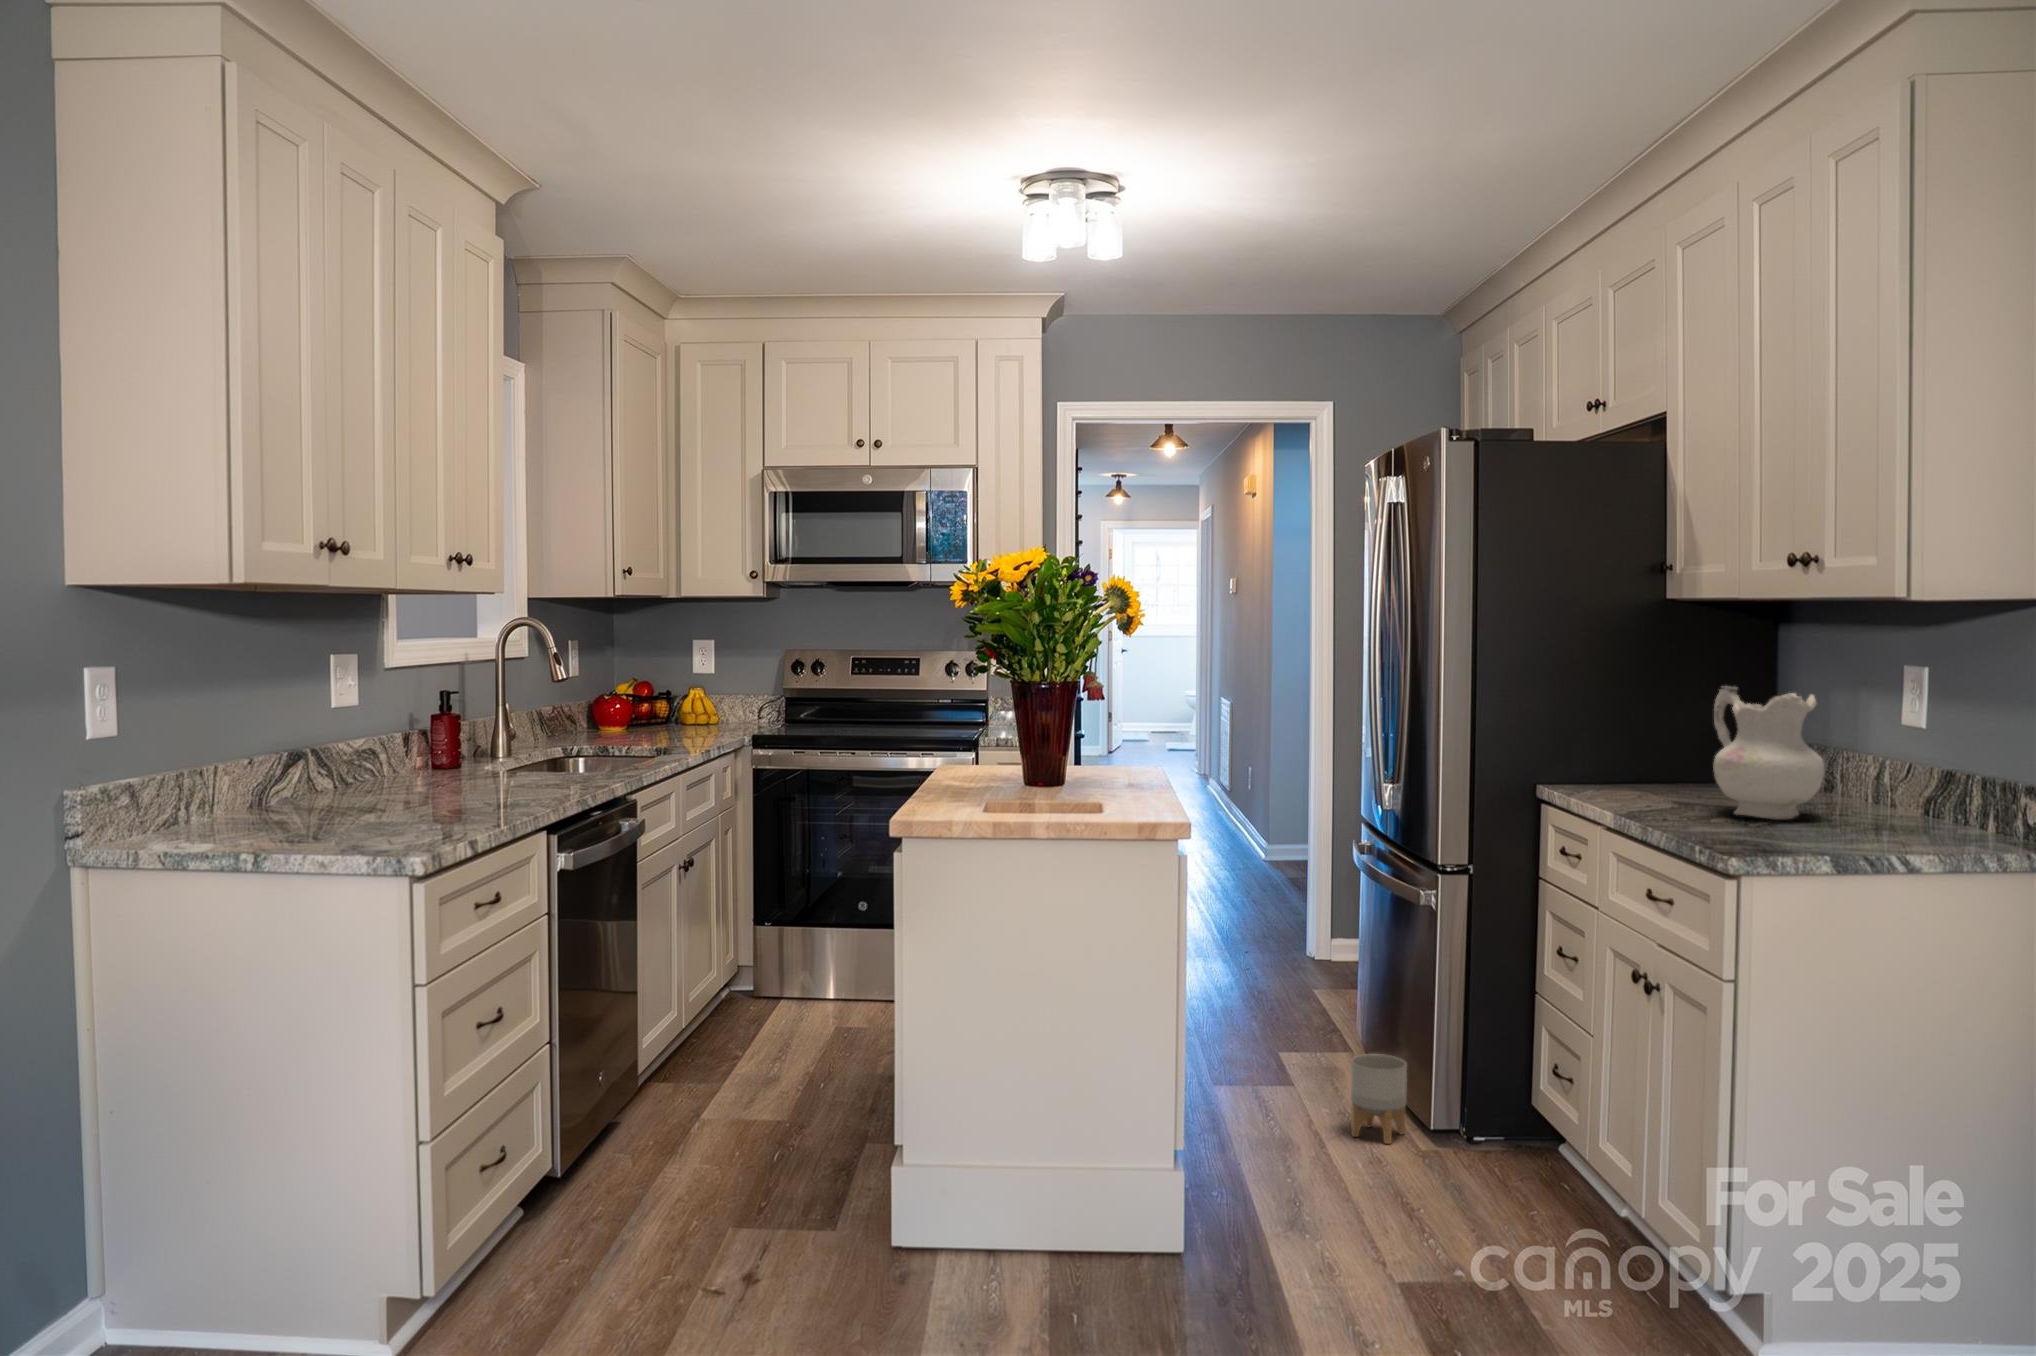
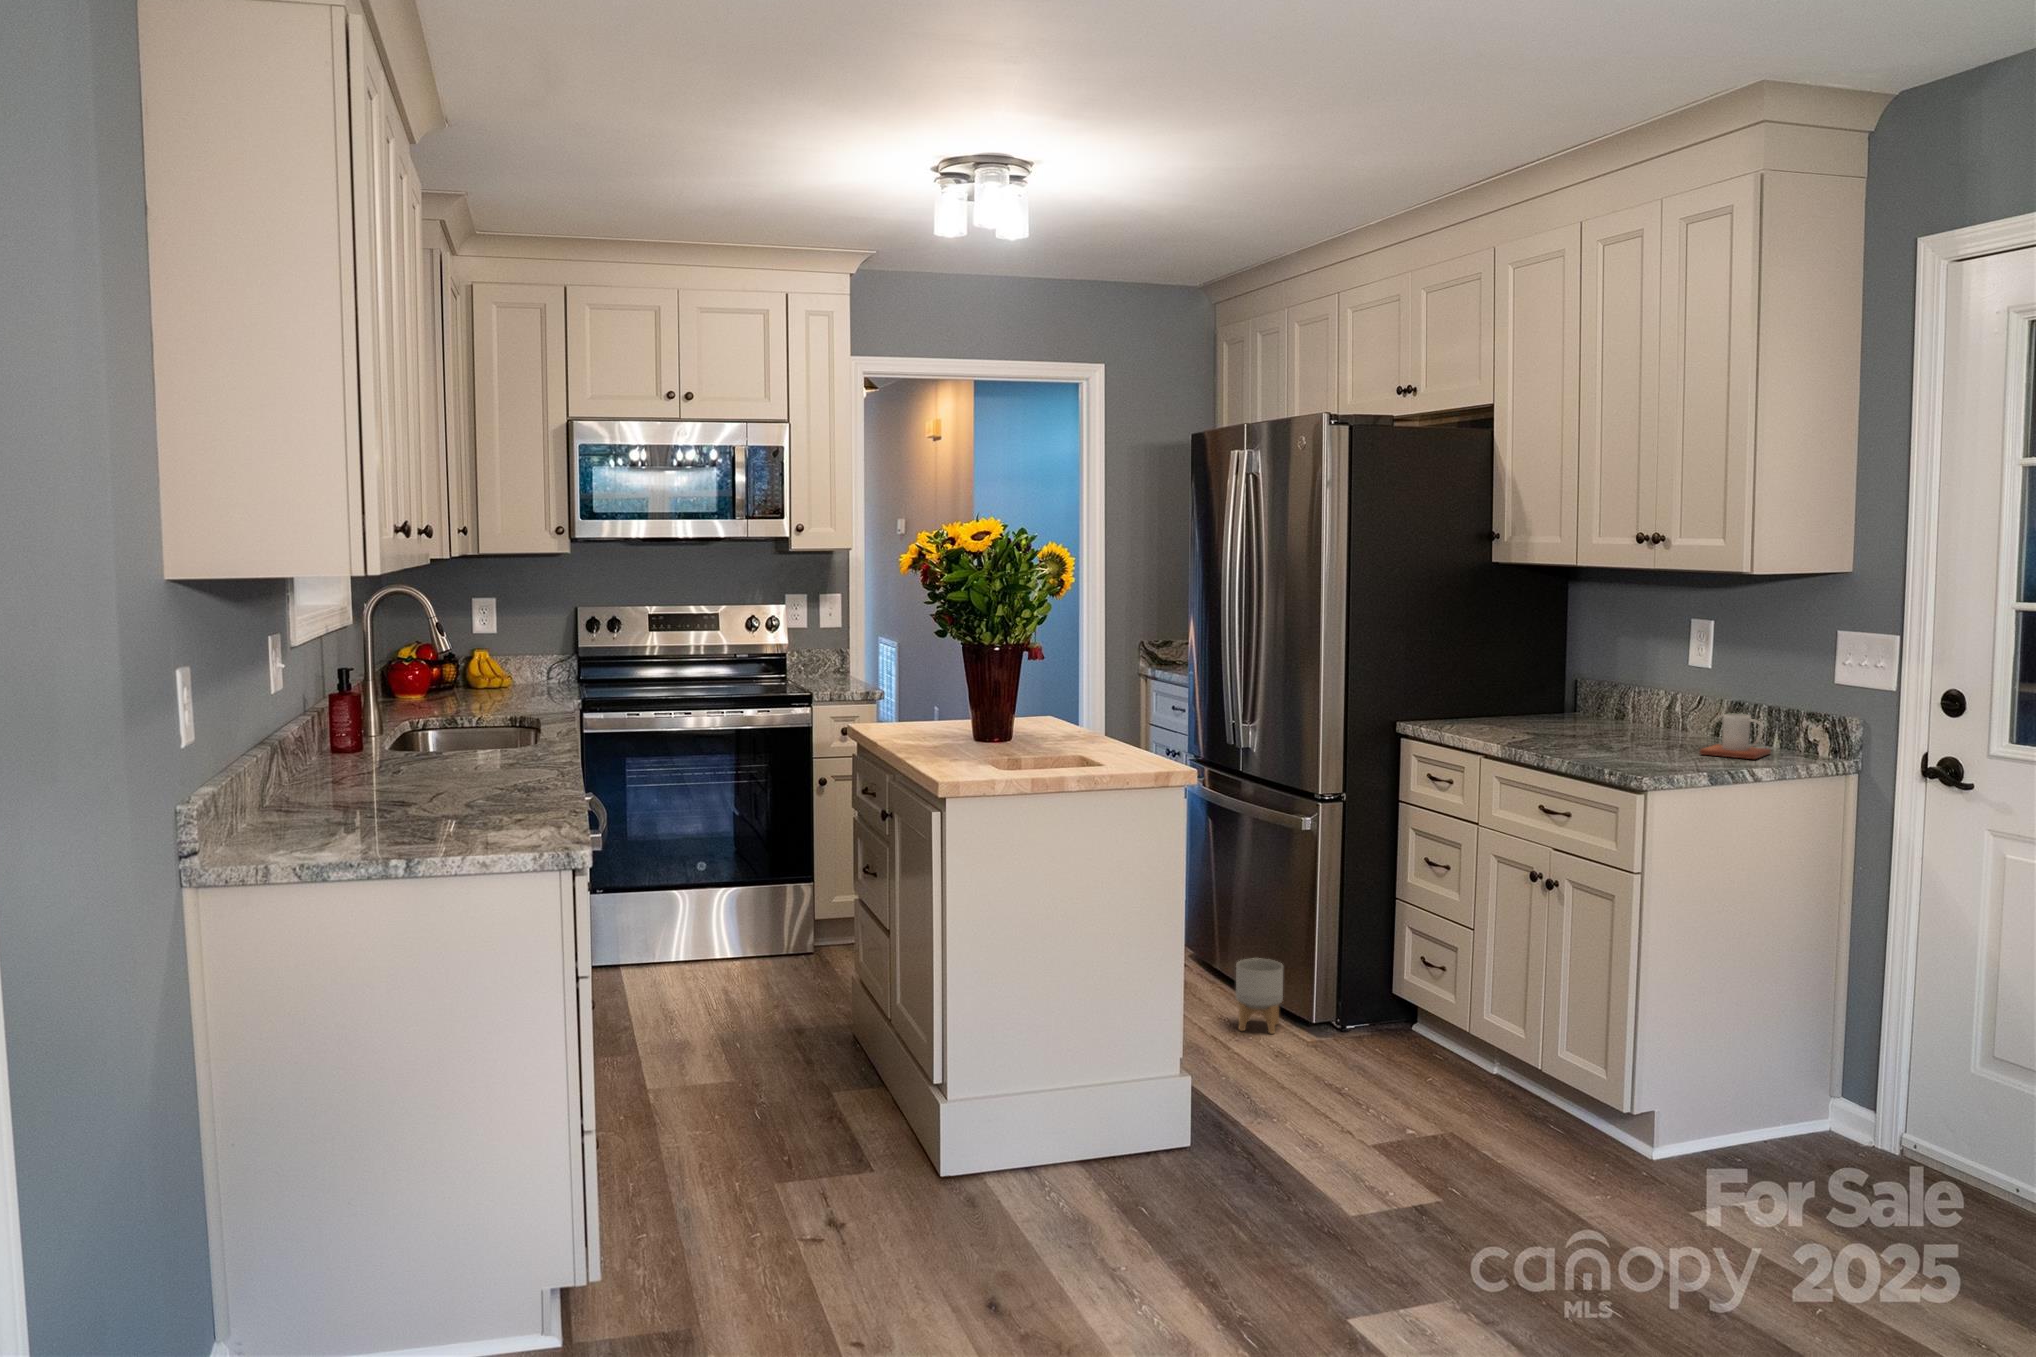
ceramic pitcher: present [1713,686,1824,819] -> none [1564,639,1654,744]
mug: none [1859,784,1967,844] -> present [1699,714,1771,759]

